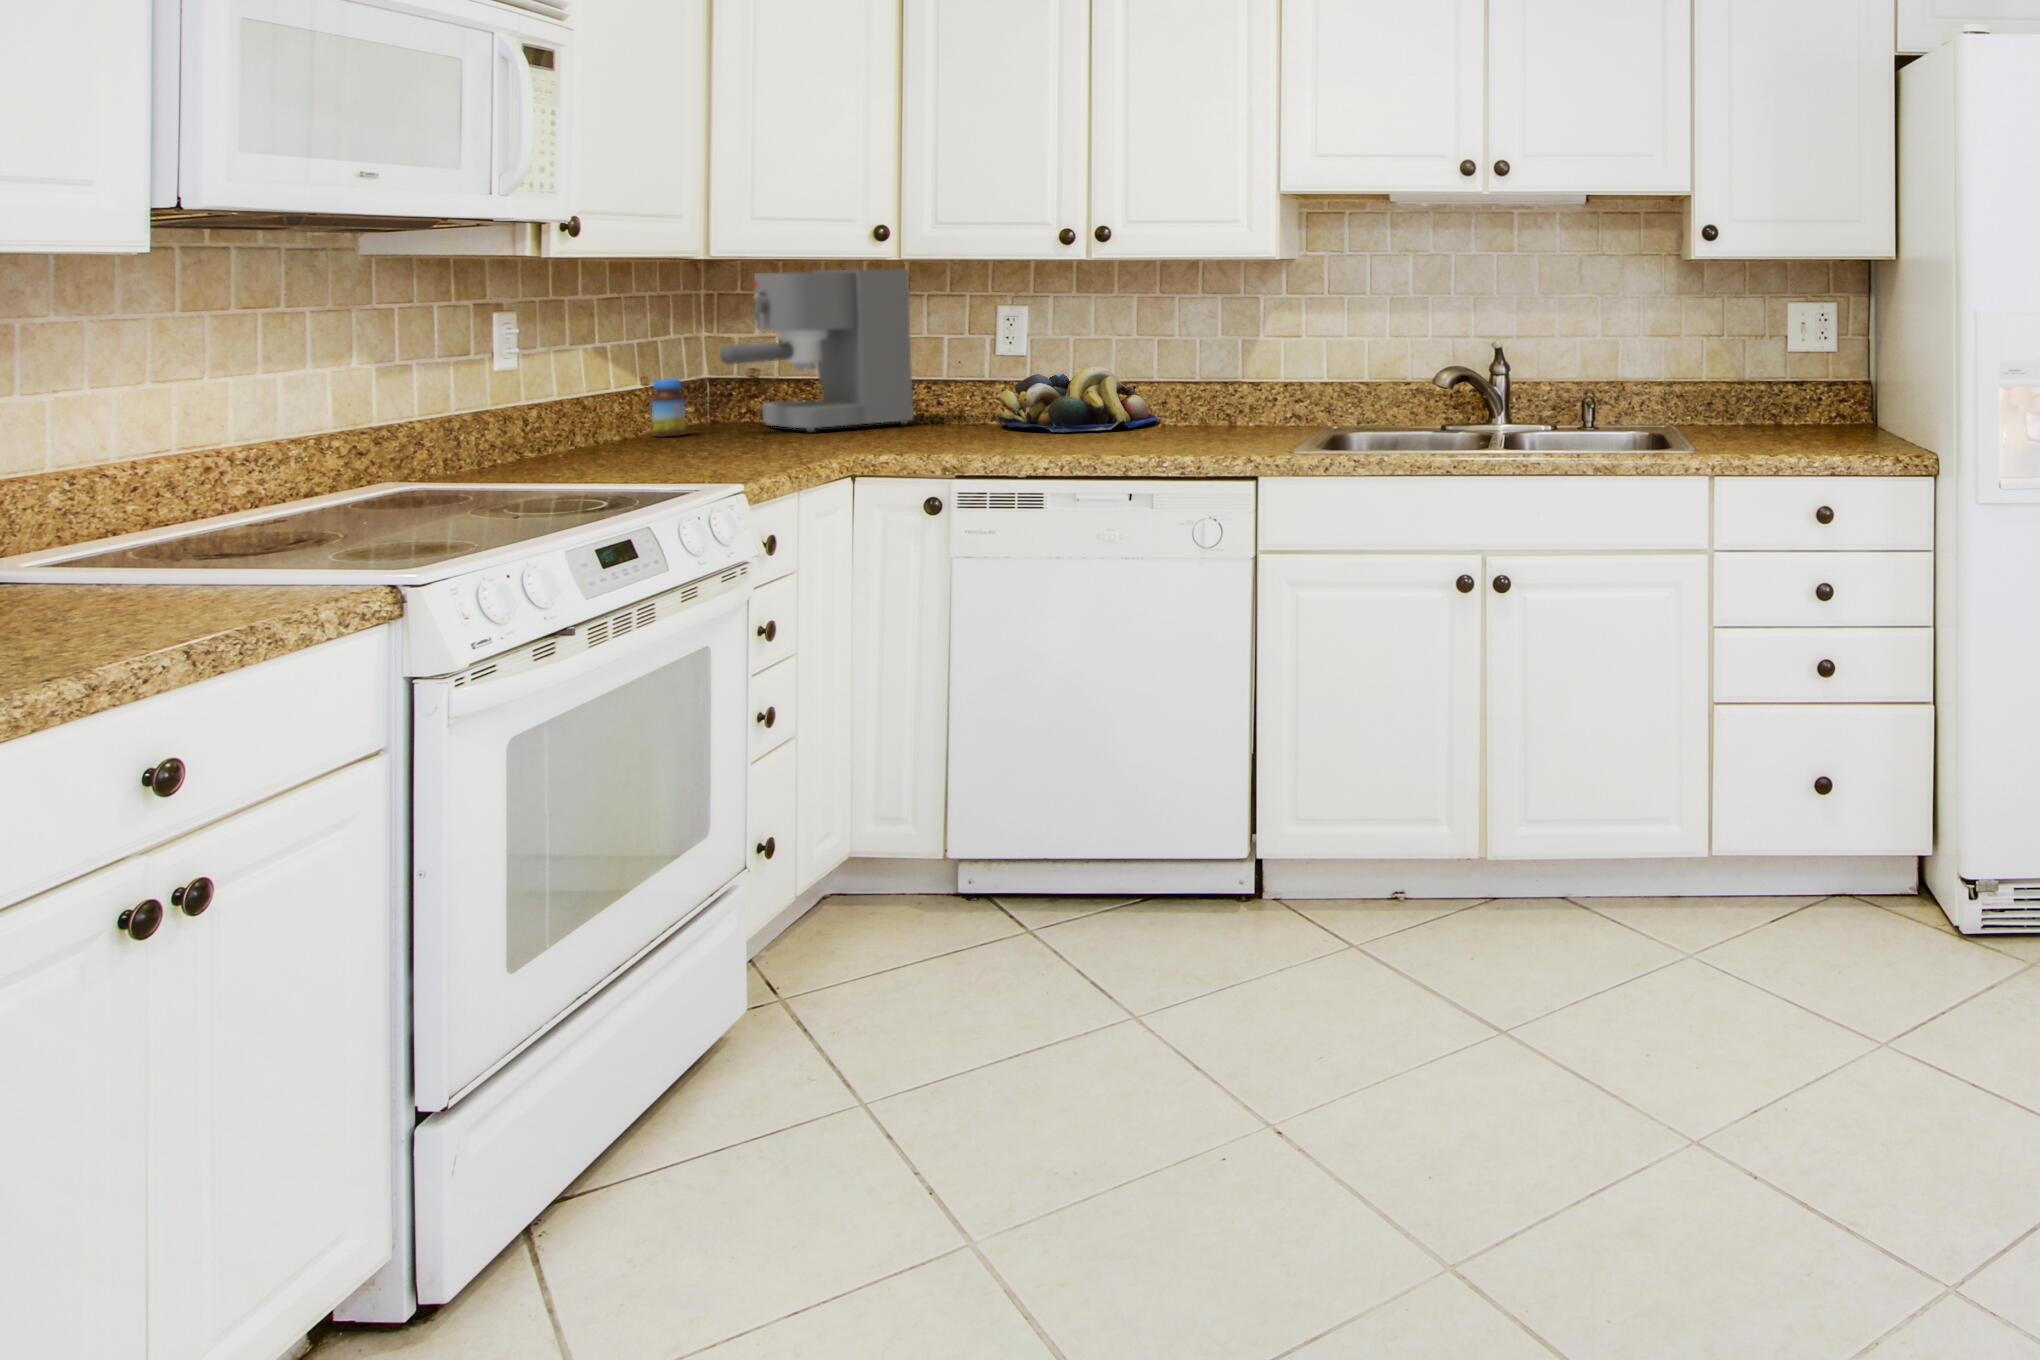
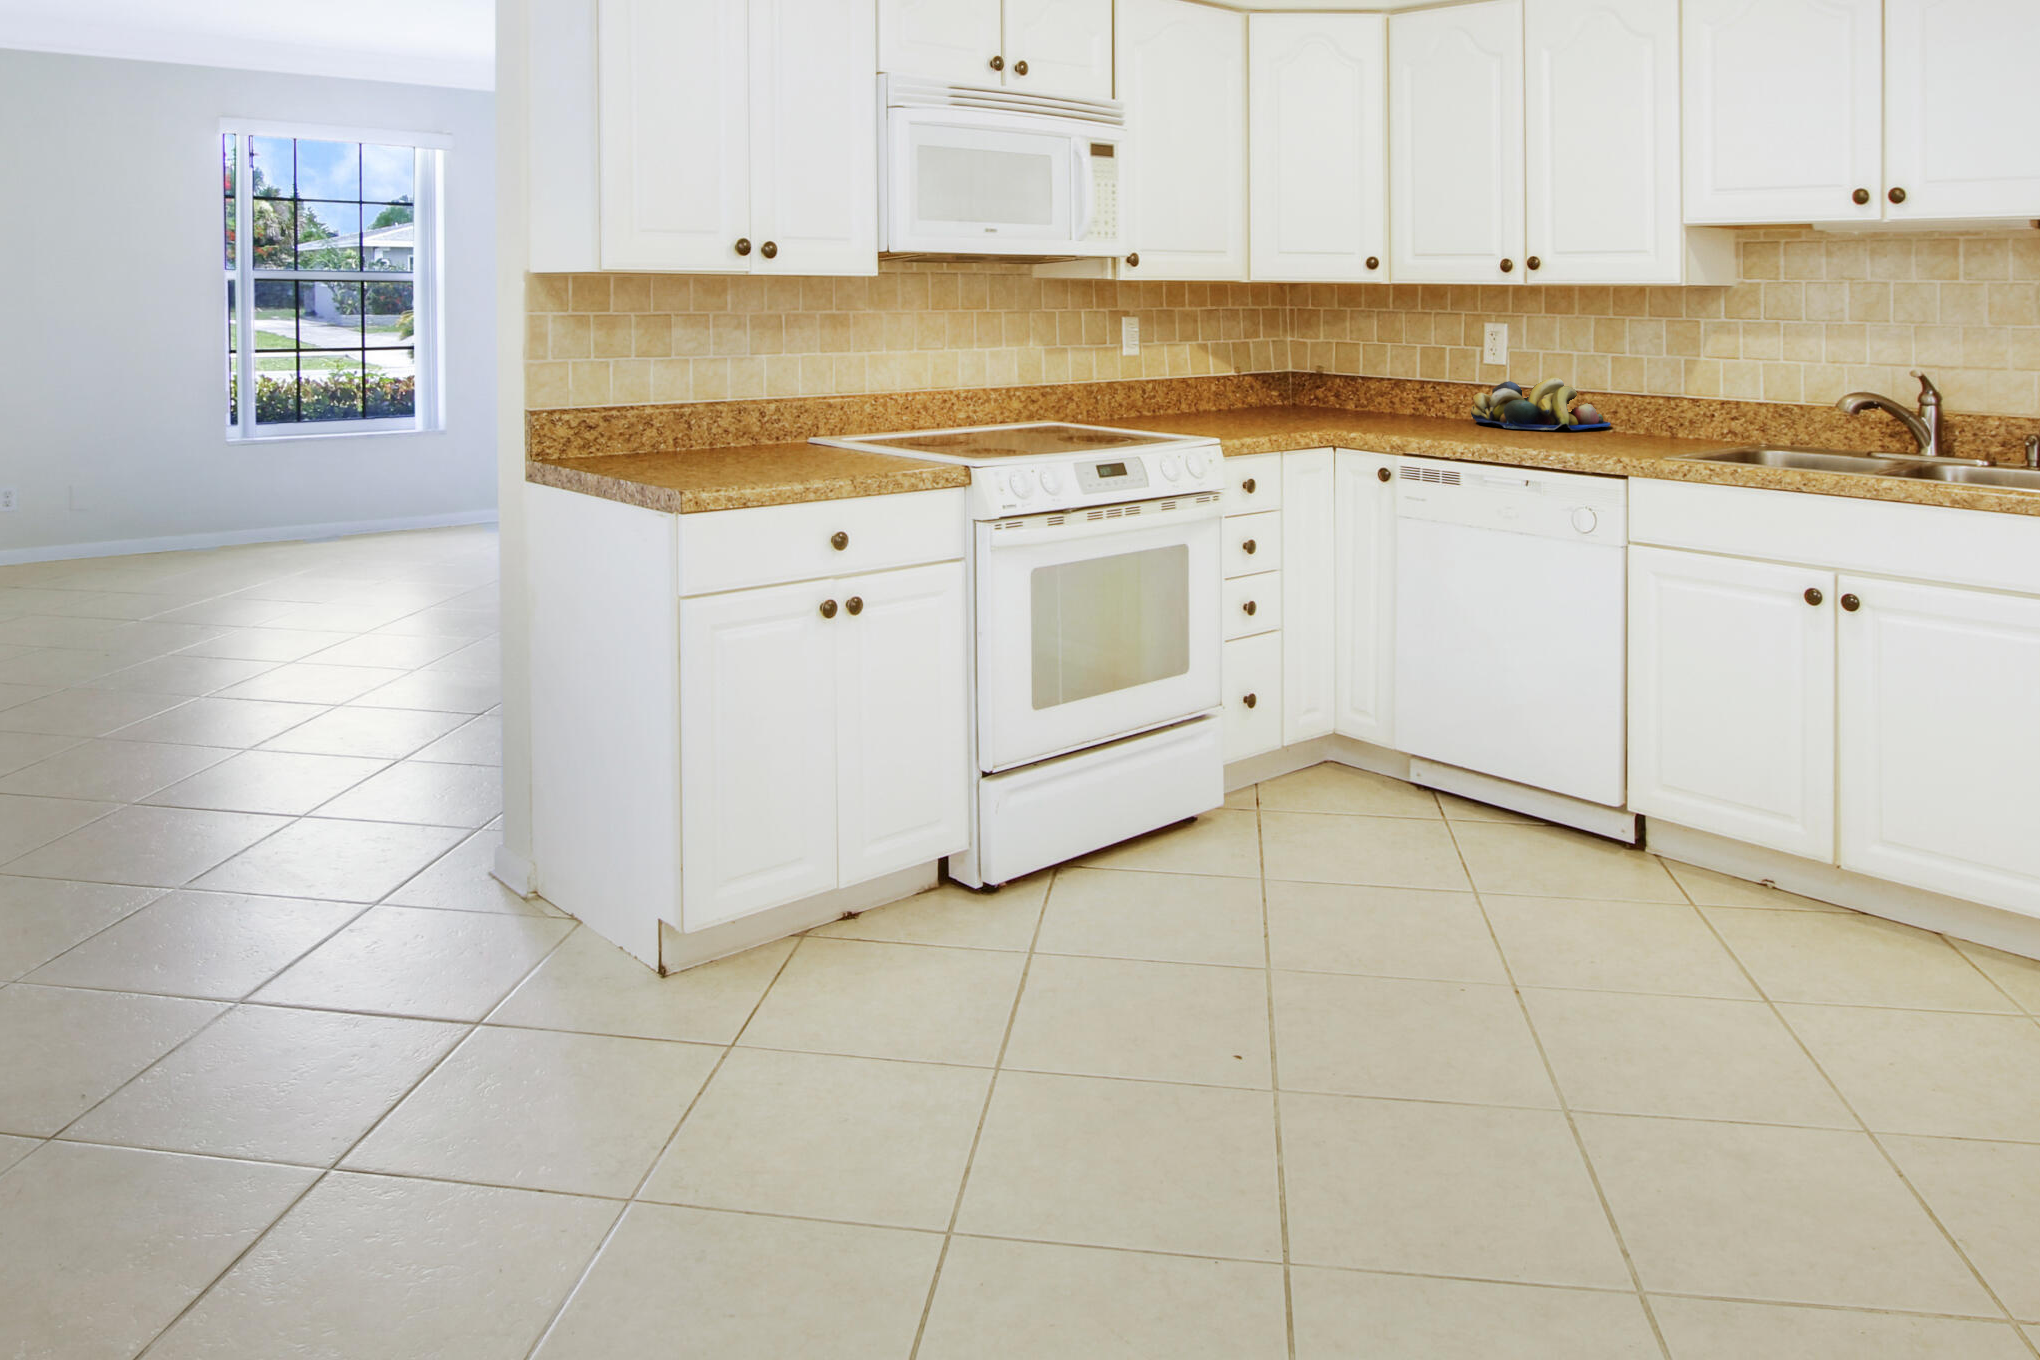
coffee maker: present [720,269,913,432] -> none [1277,293,1416,415]
jar: present [652,378,686,437] -> none [1233,369,1254,410]

